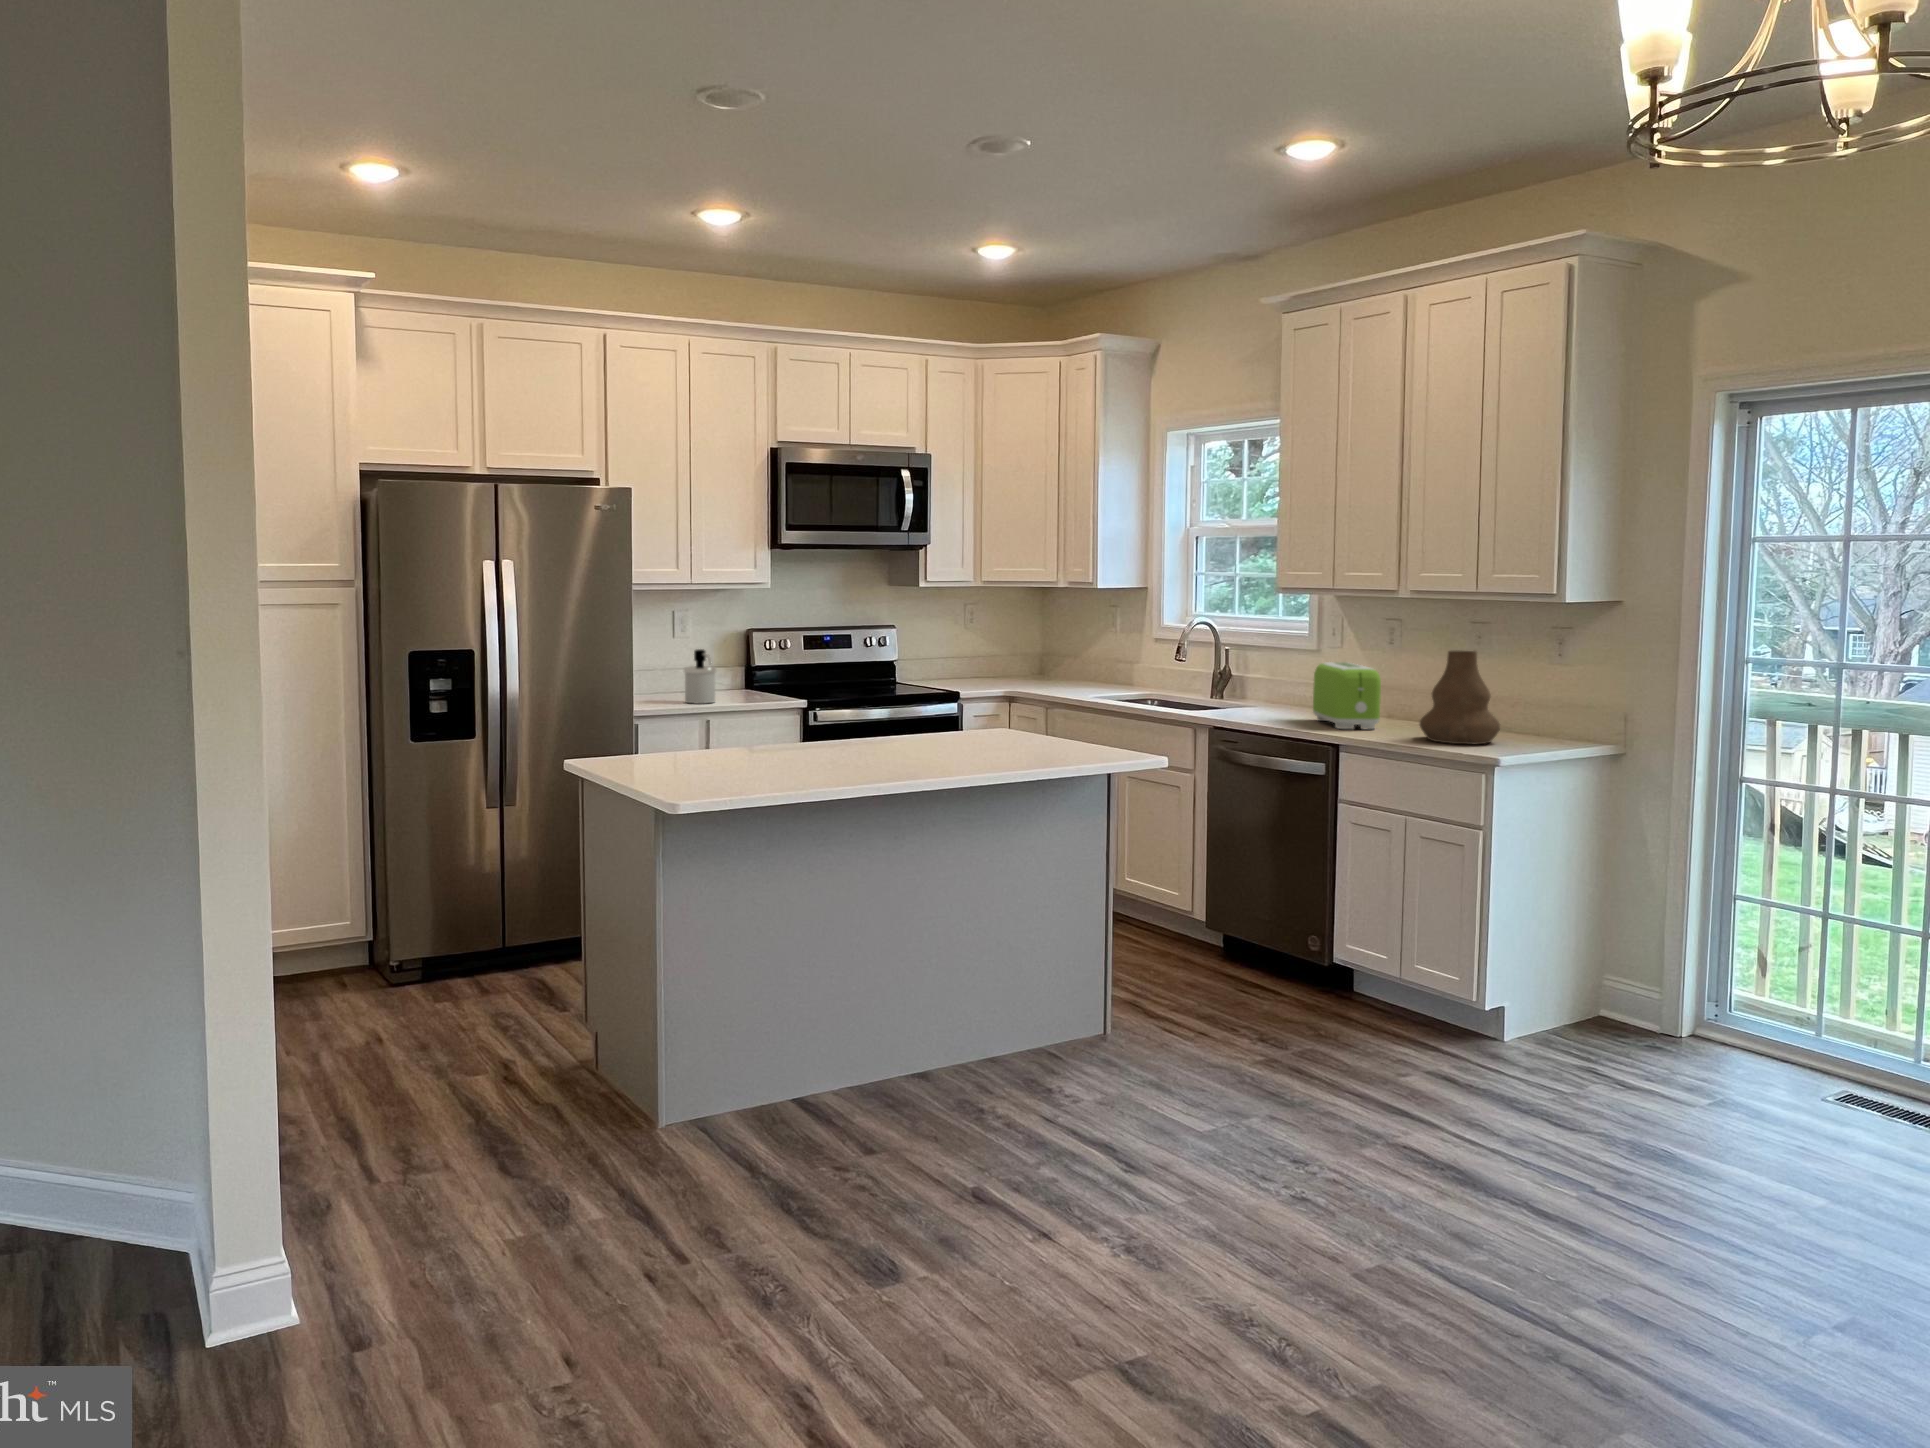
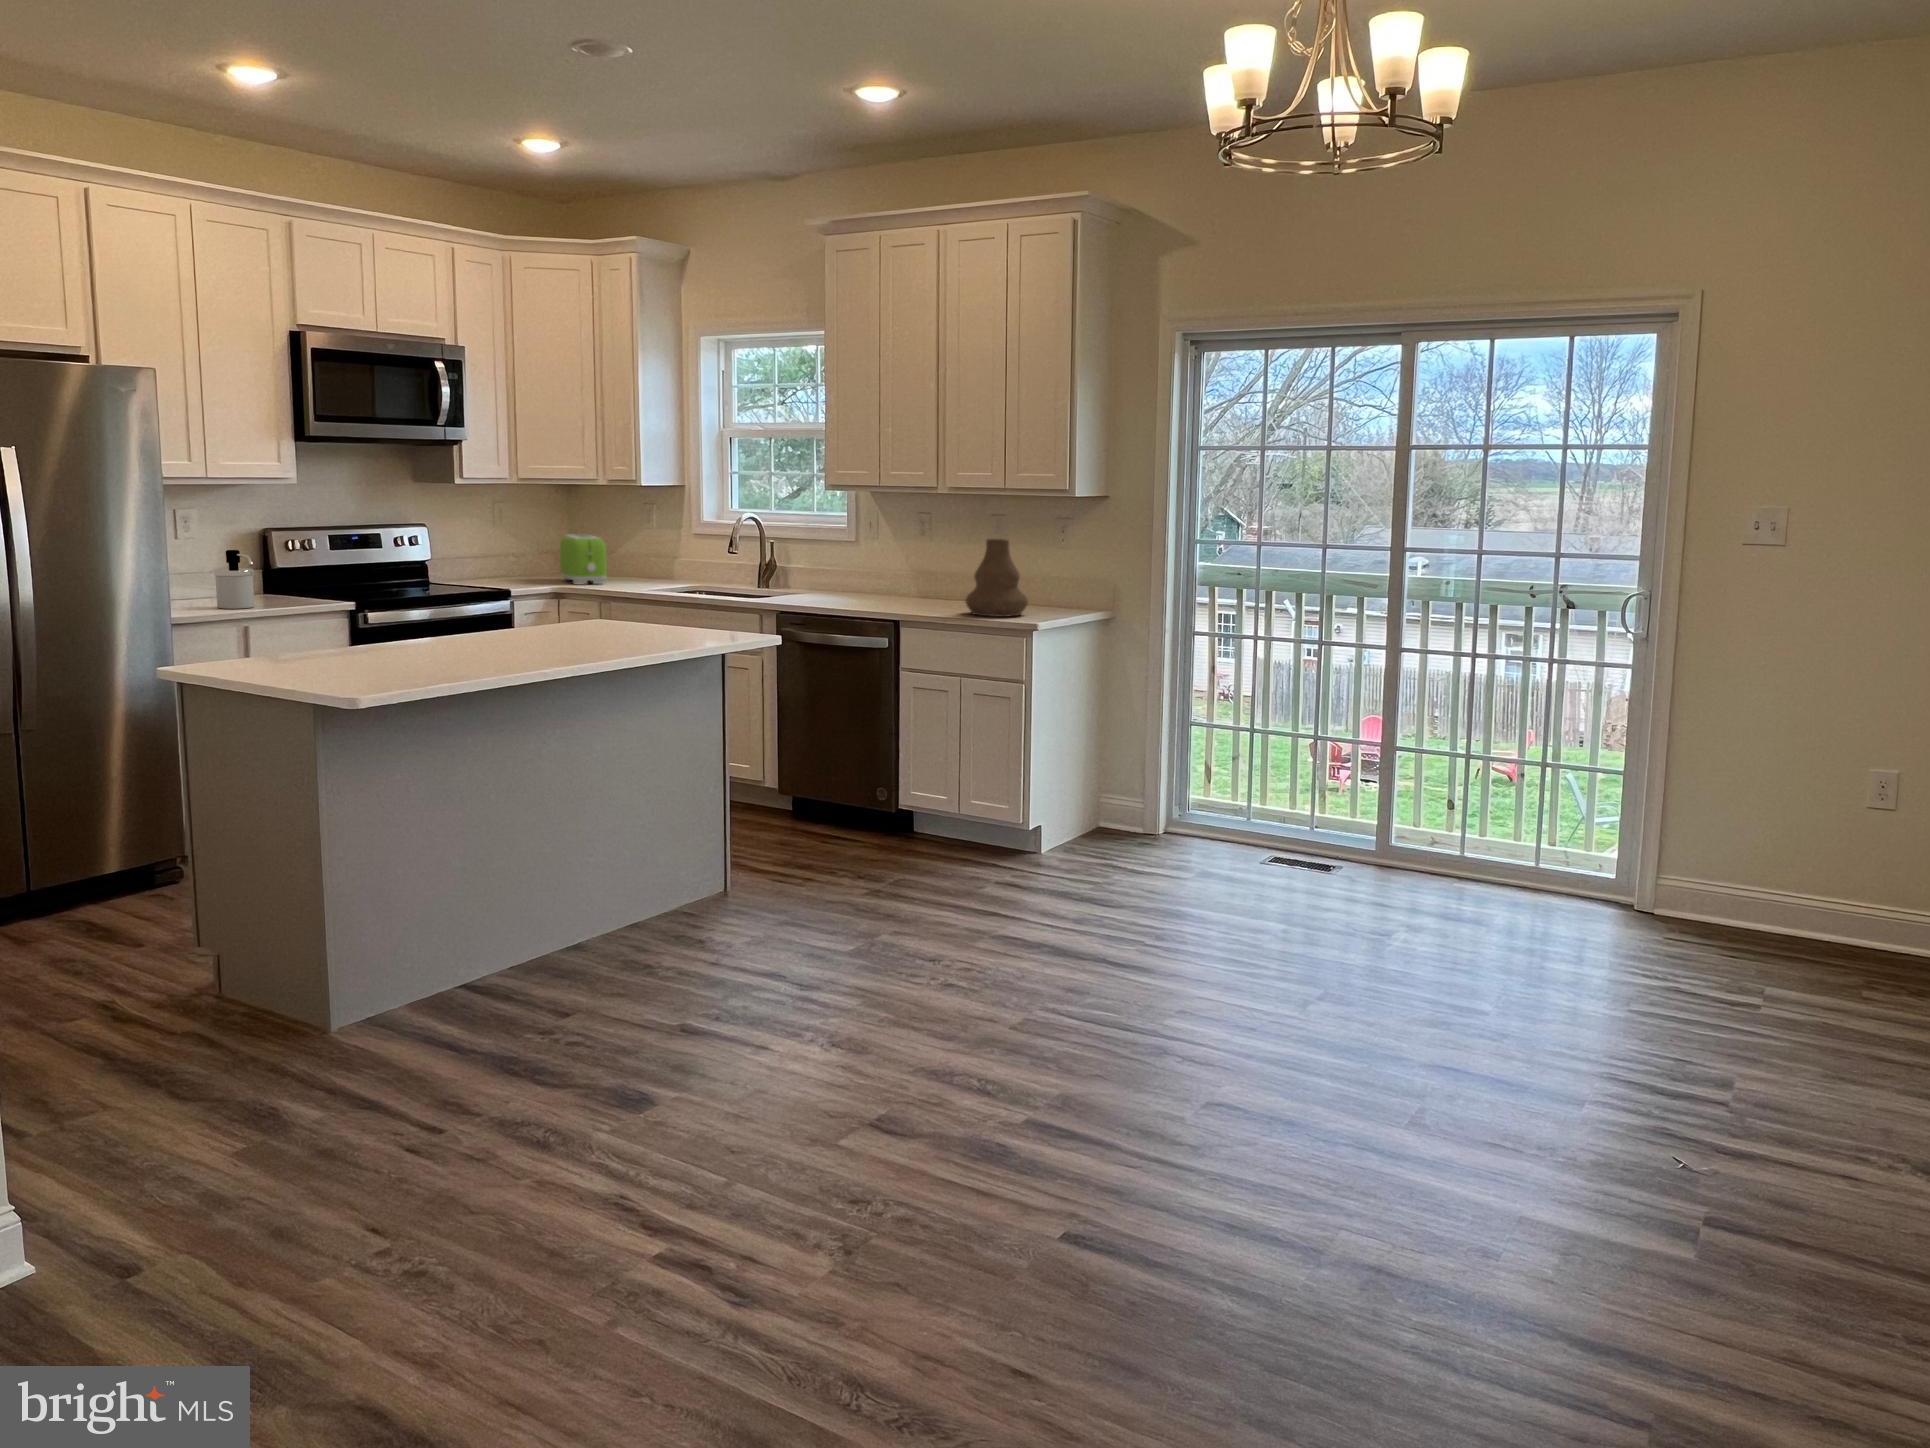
toaster: present [1313,662,1381,729] -> present [560,534,607,584]

